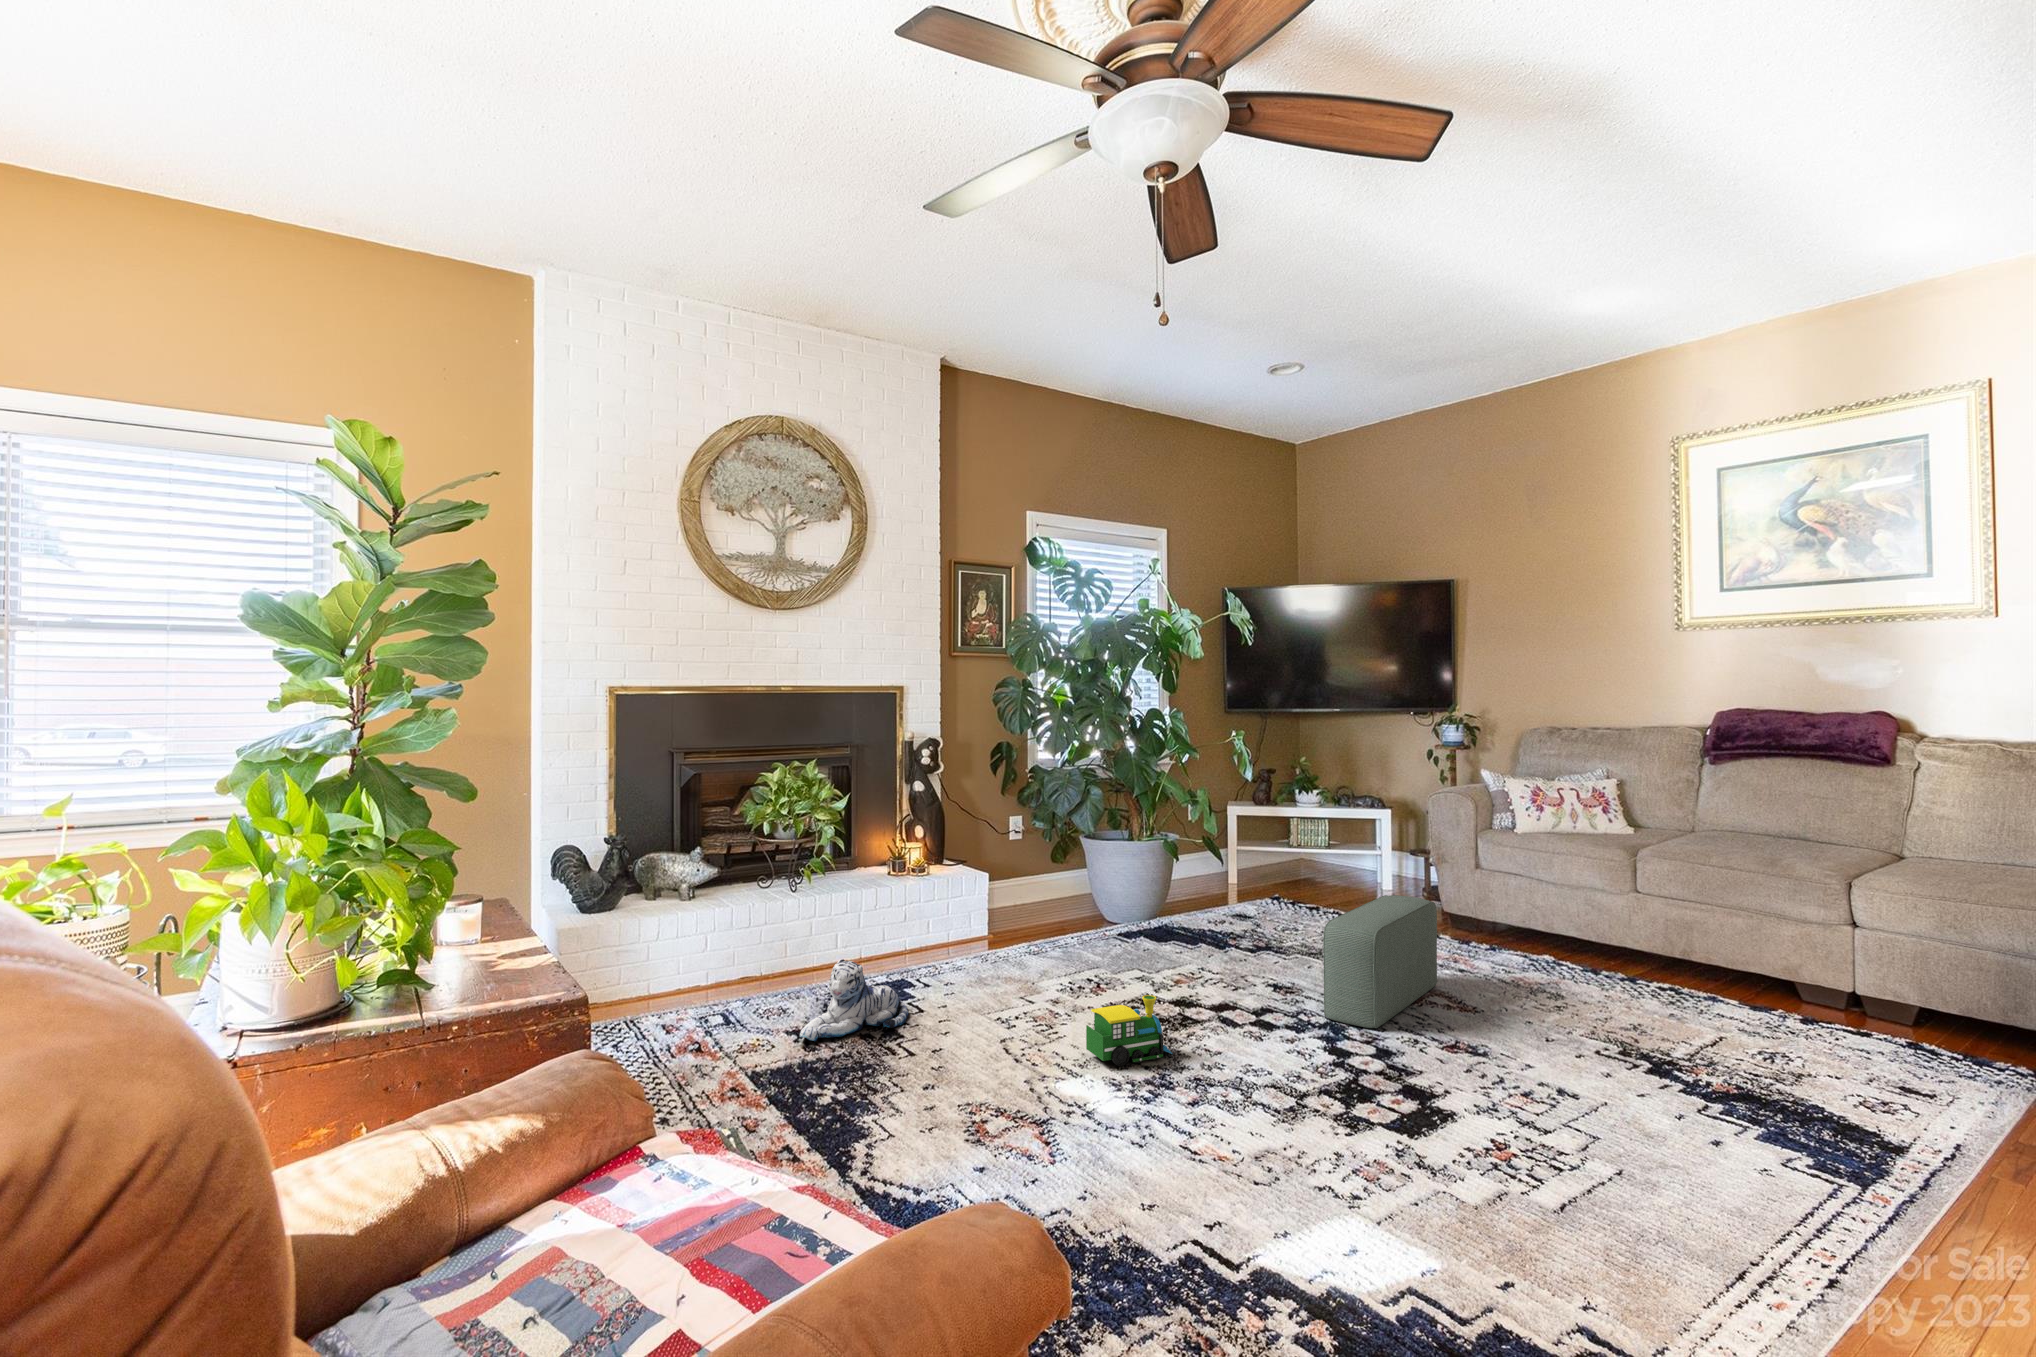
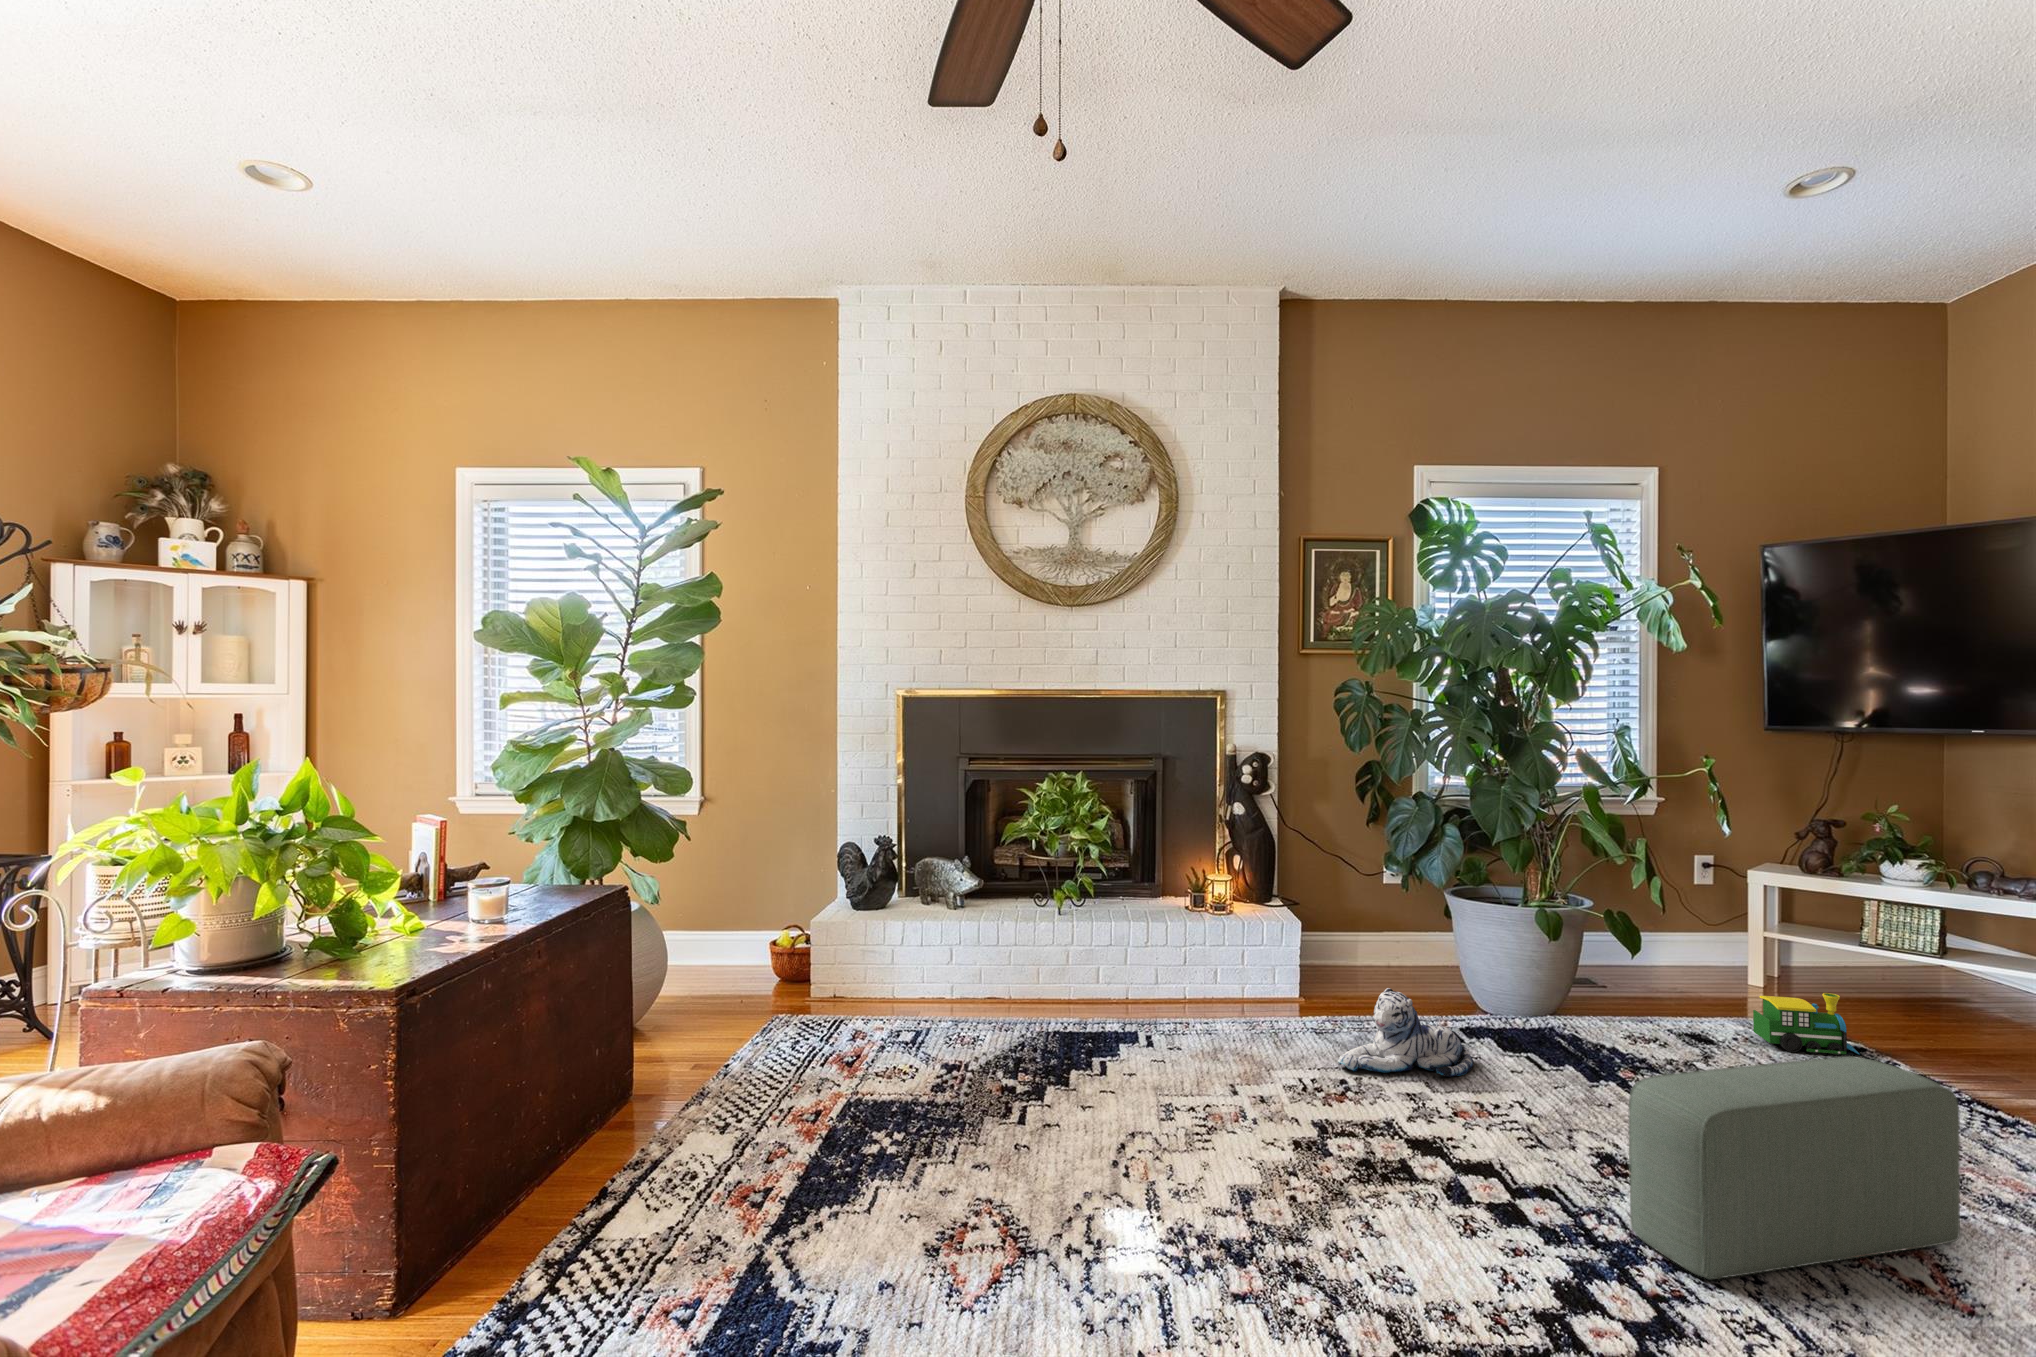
plush toy: present [800,959,909,1041] -> present [1338,988,1474,1077]
toy train: present [1086,995,1172,1066] -> present [1753,993,1859,1056]

